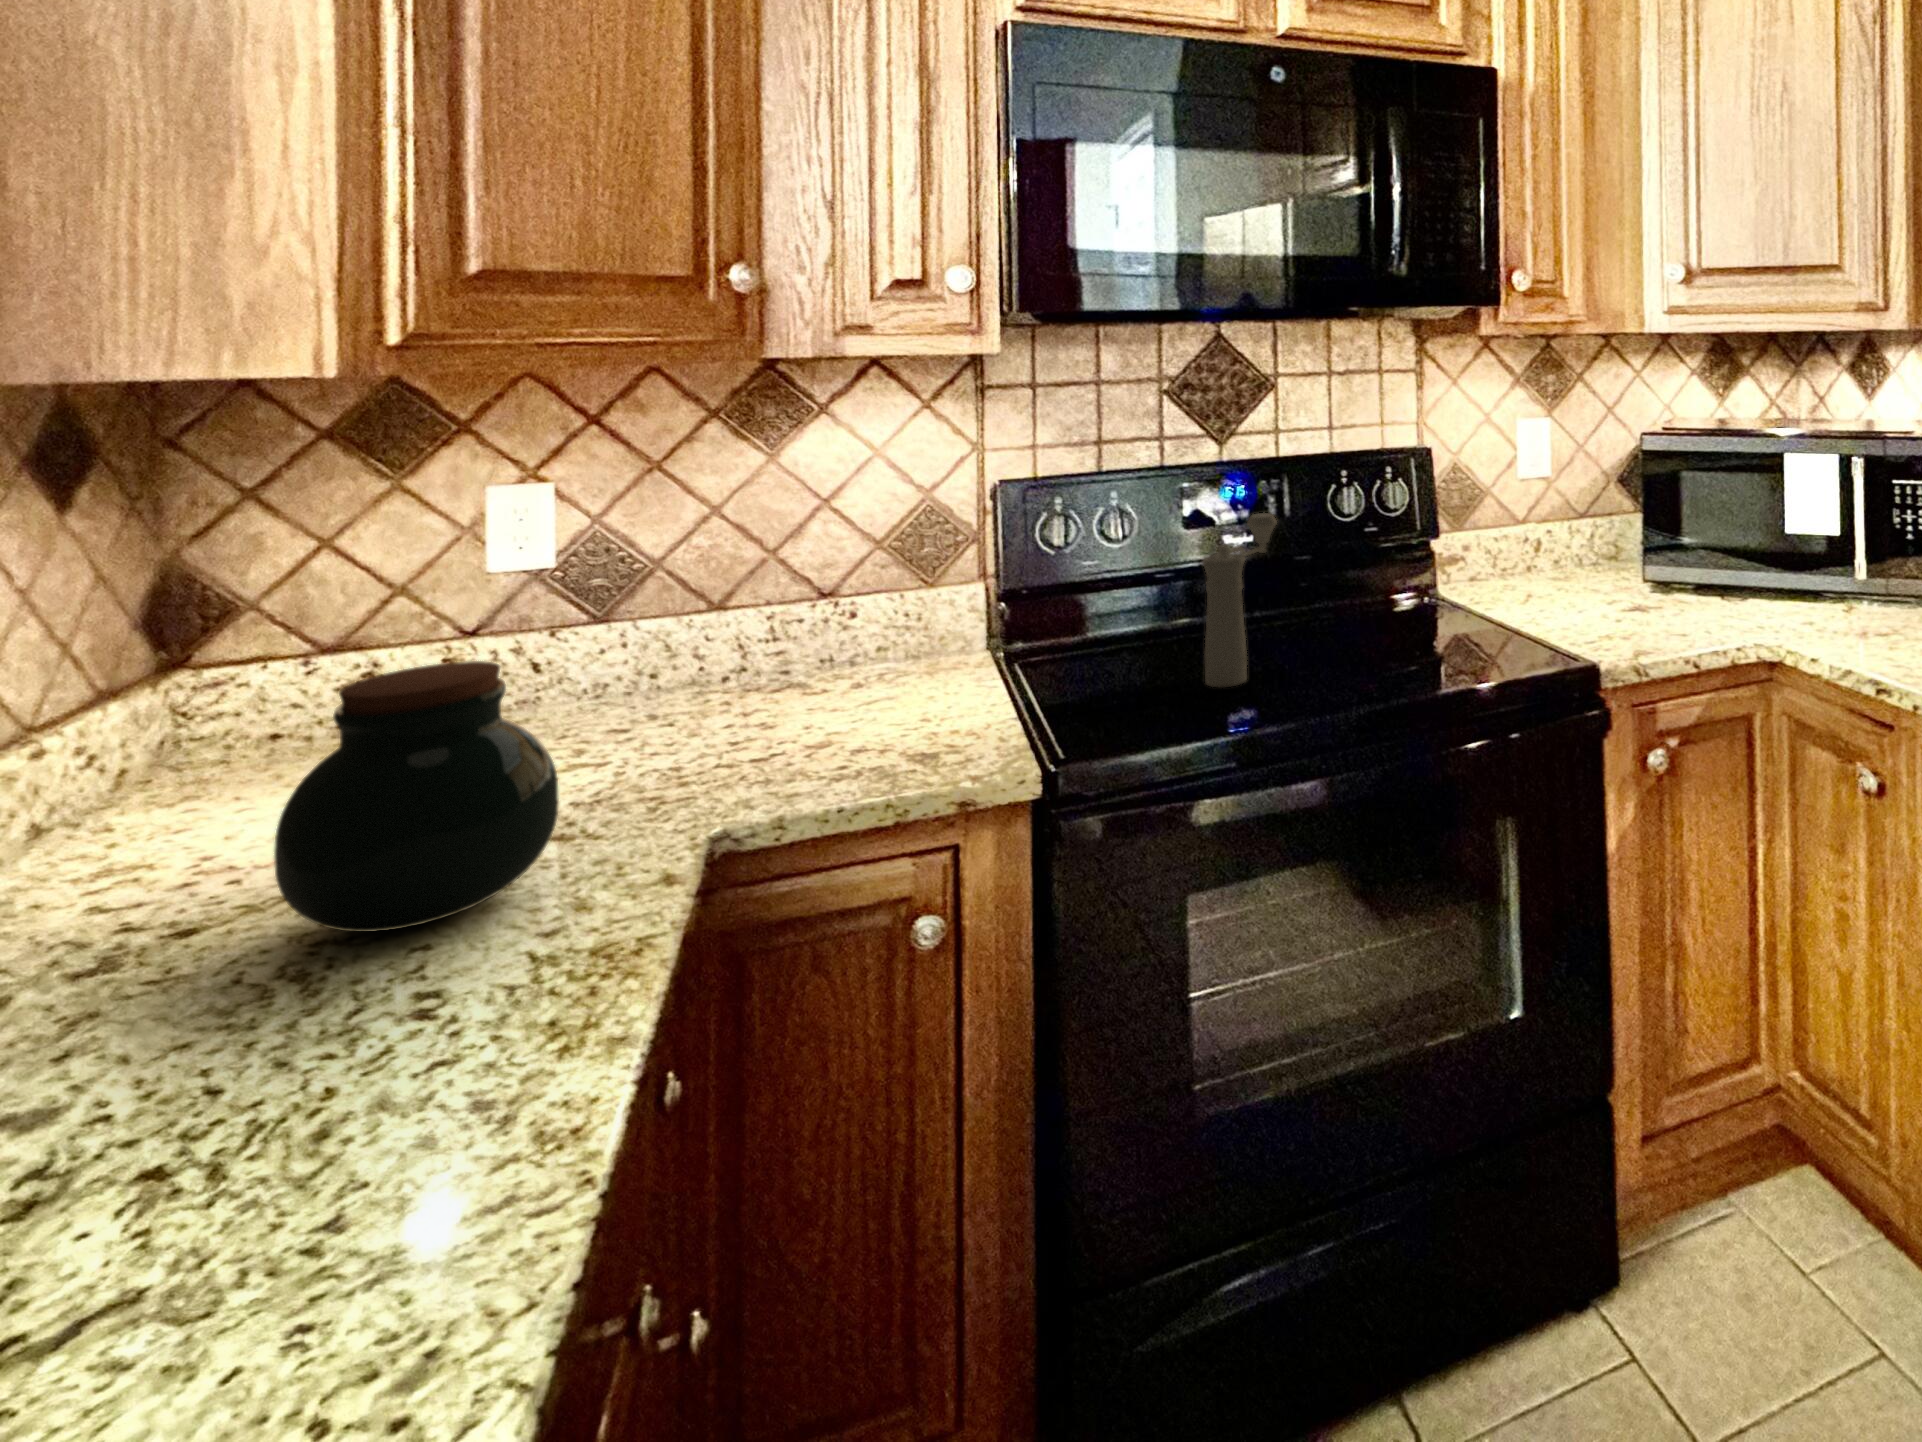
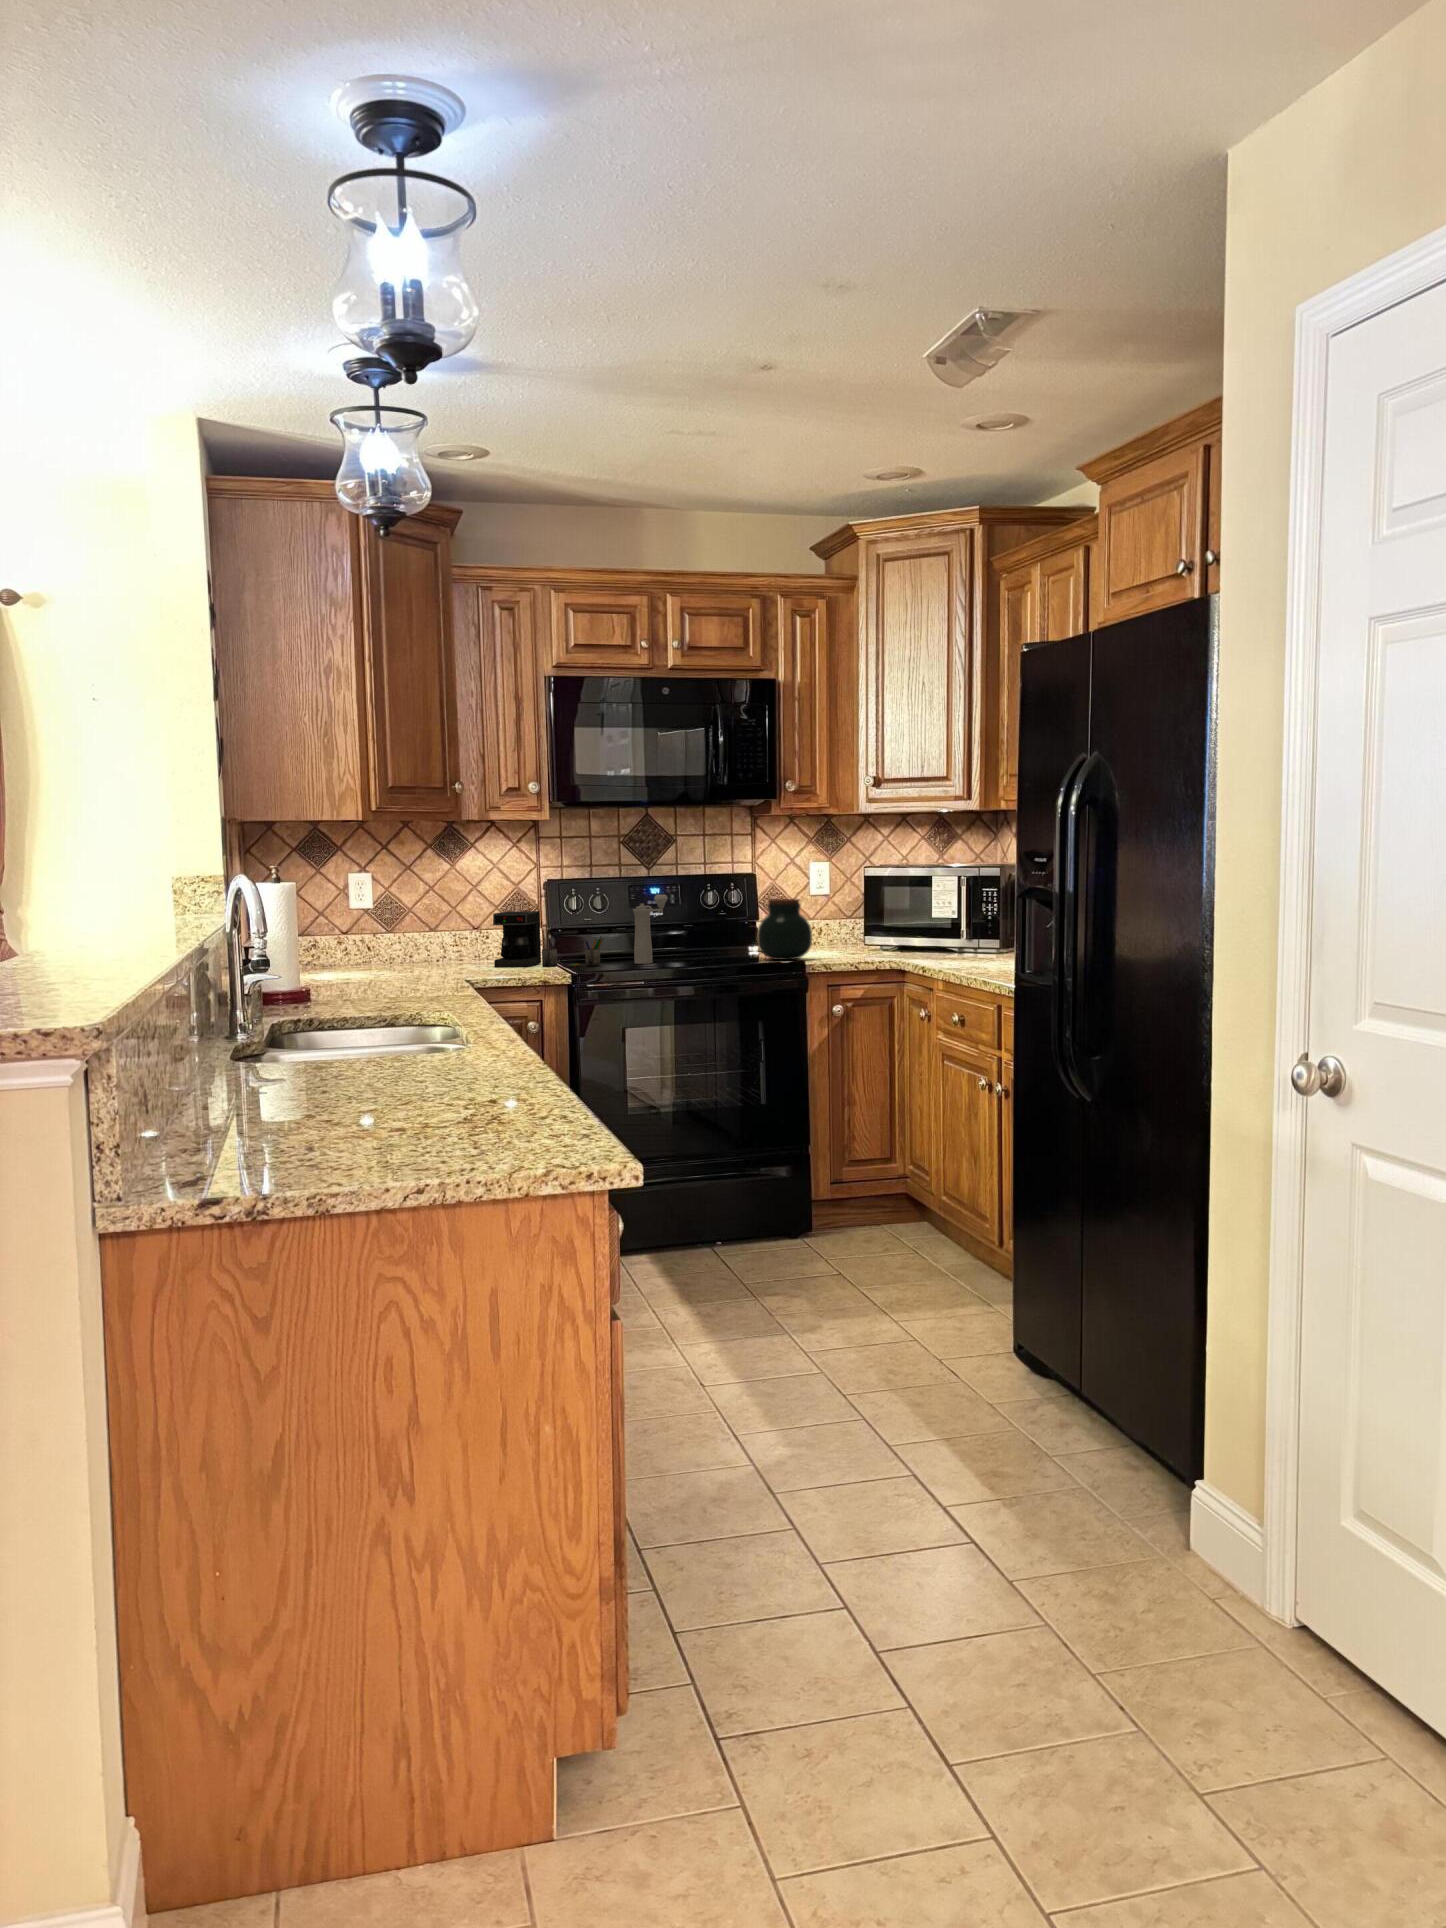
coffee maker: none [842,568,1133,734] -> present [493,911,603,967]
jar: present [274,661,559,932] -> present [757,899,812,960]

